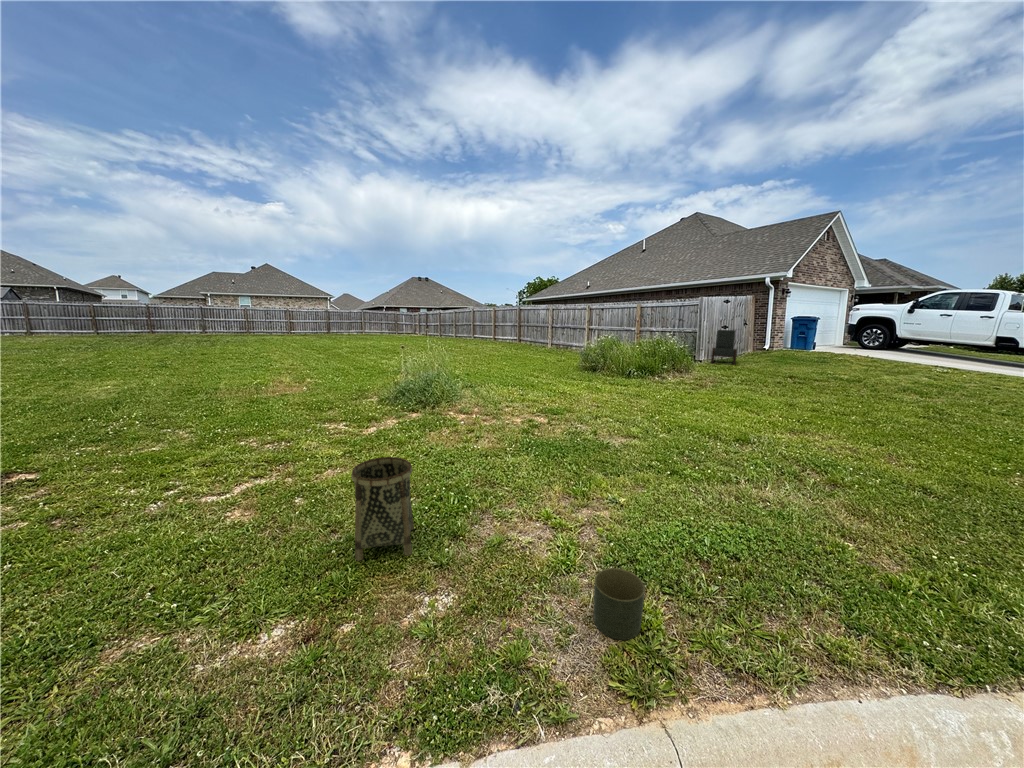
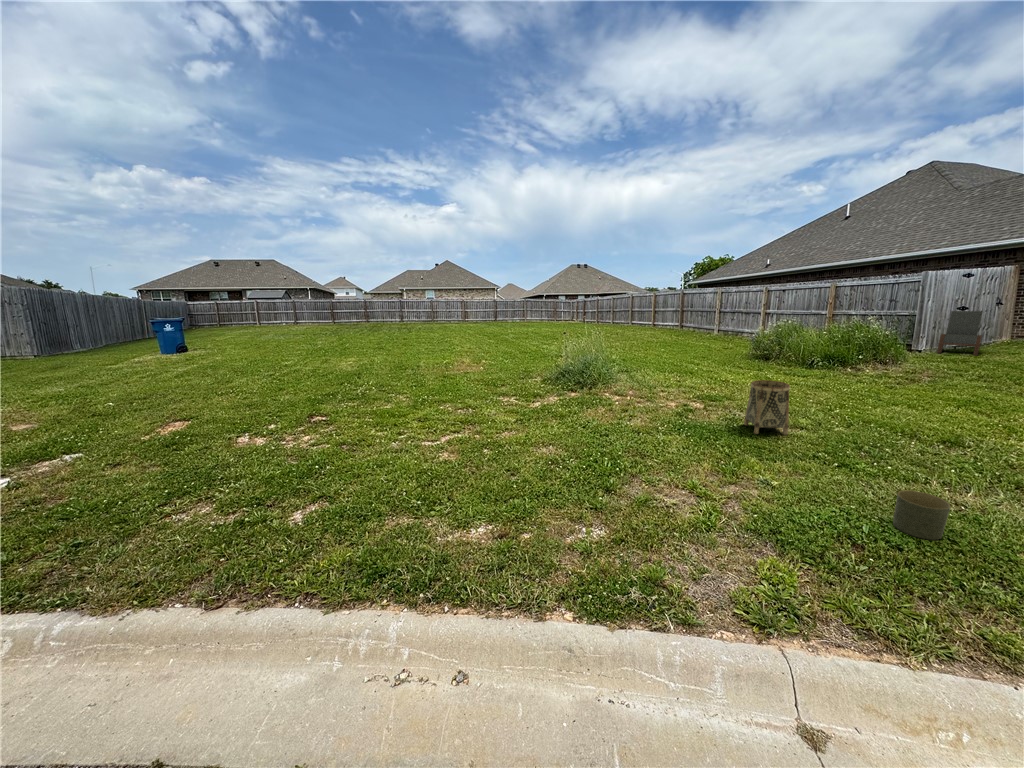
basket: present [351,457,414,561] -> present [744,380,790,435]
planter: present [594,568,645,640] -> present [893,490,950,540]

